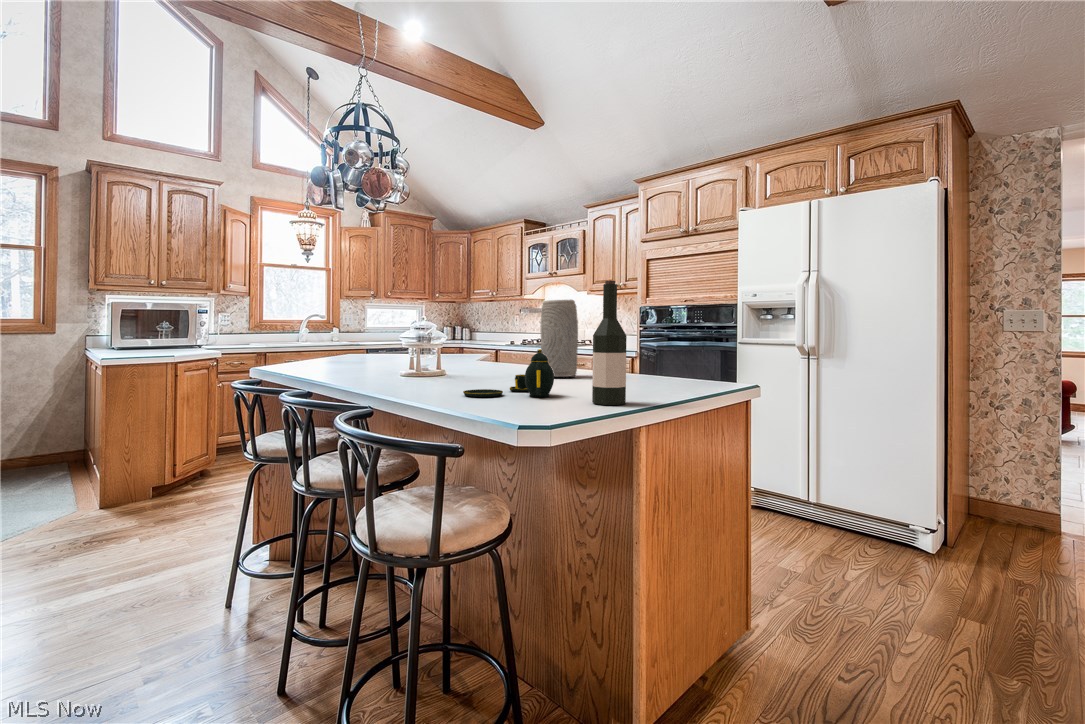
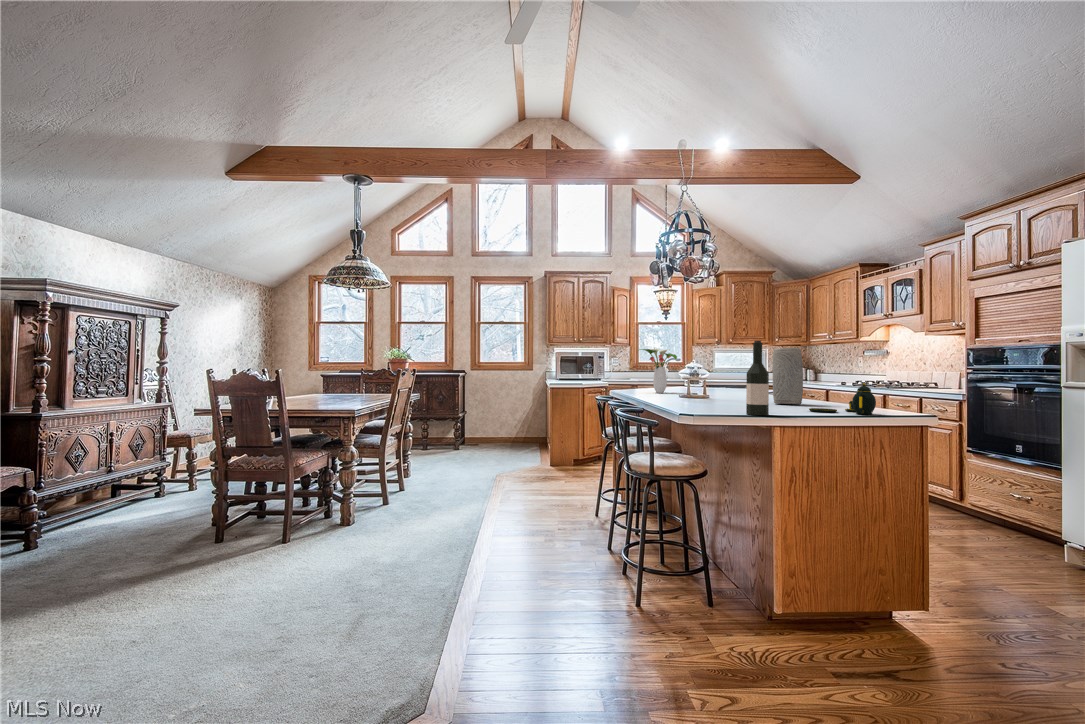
flower arrangement: none [305,296,372,366] -> present [642,348,677,393]
teapot: present [463,349,554,397] -> present [809,384,876,414]

